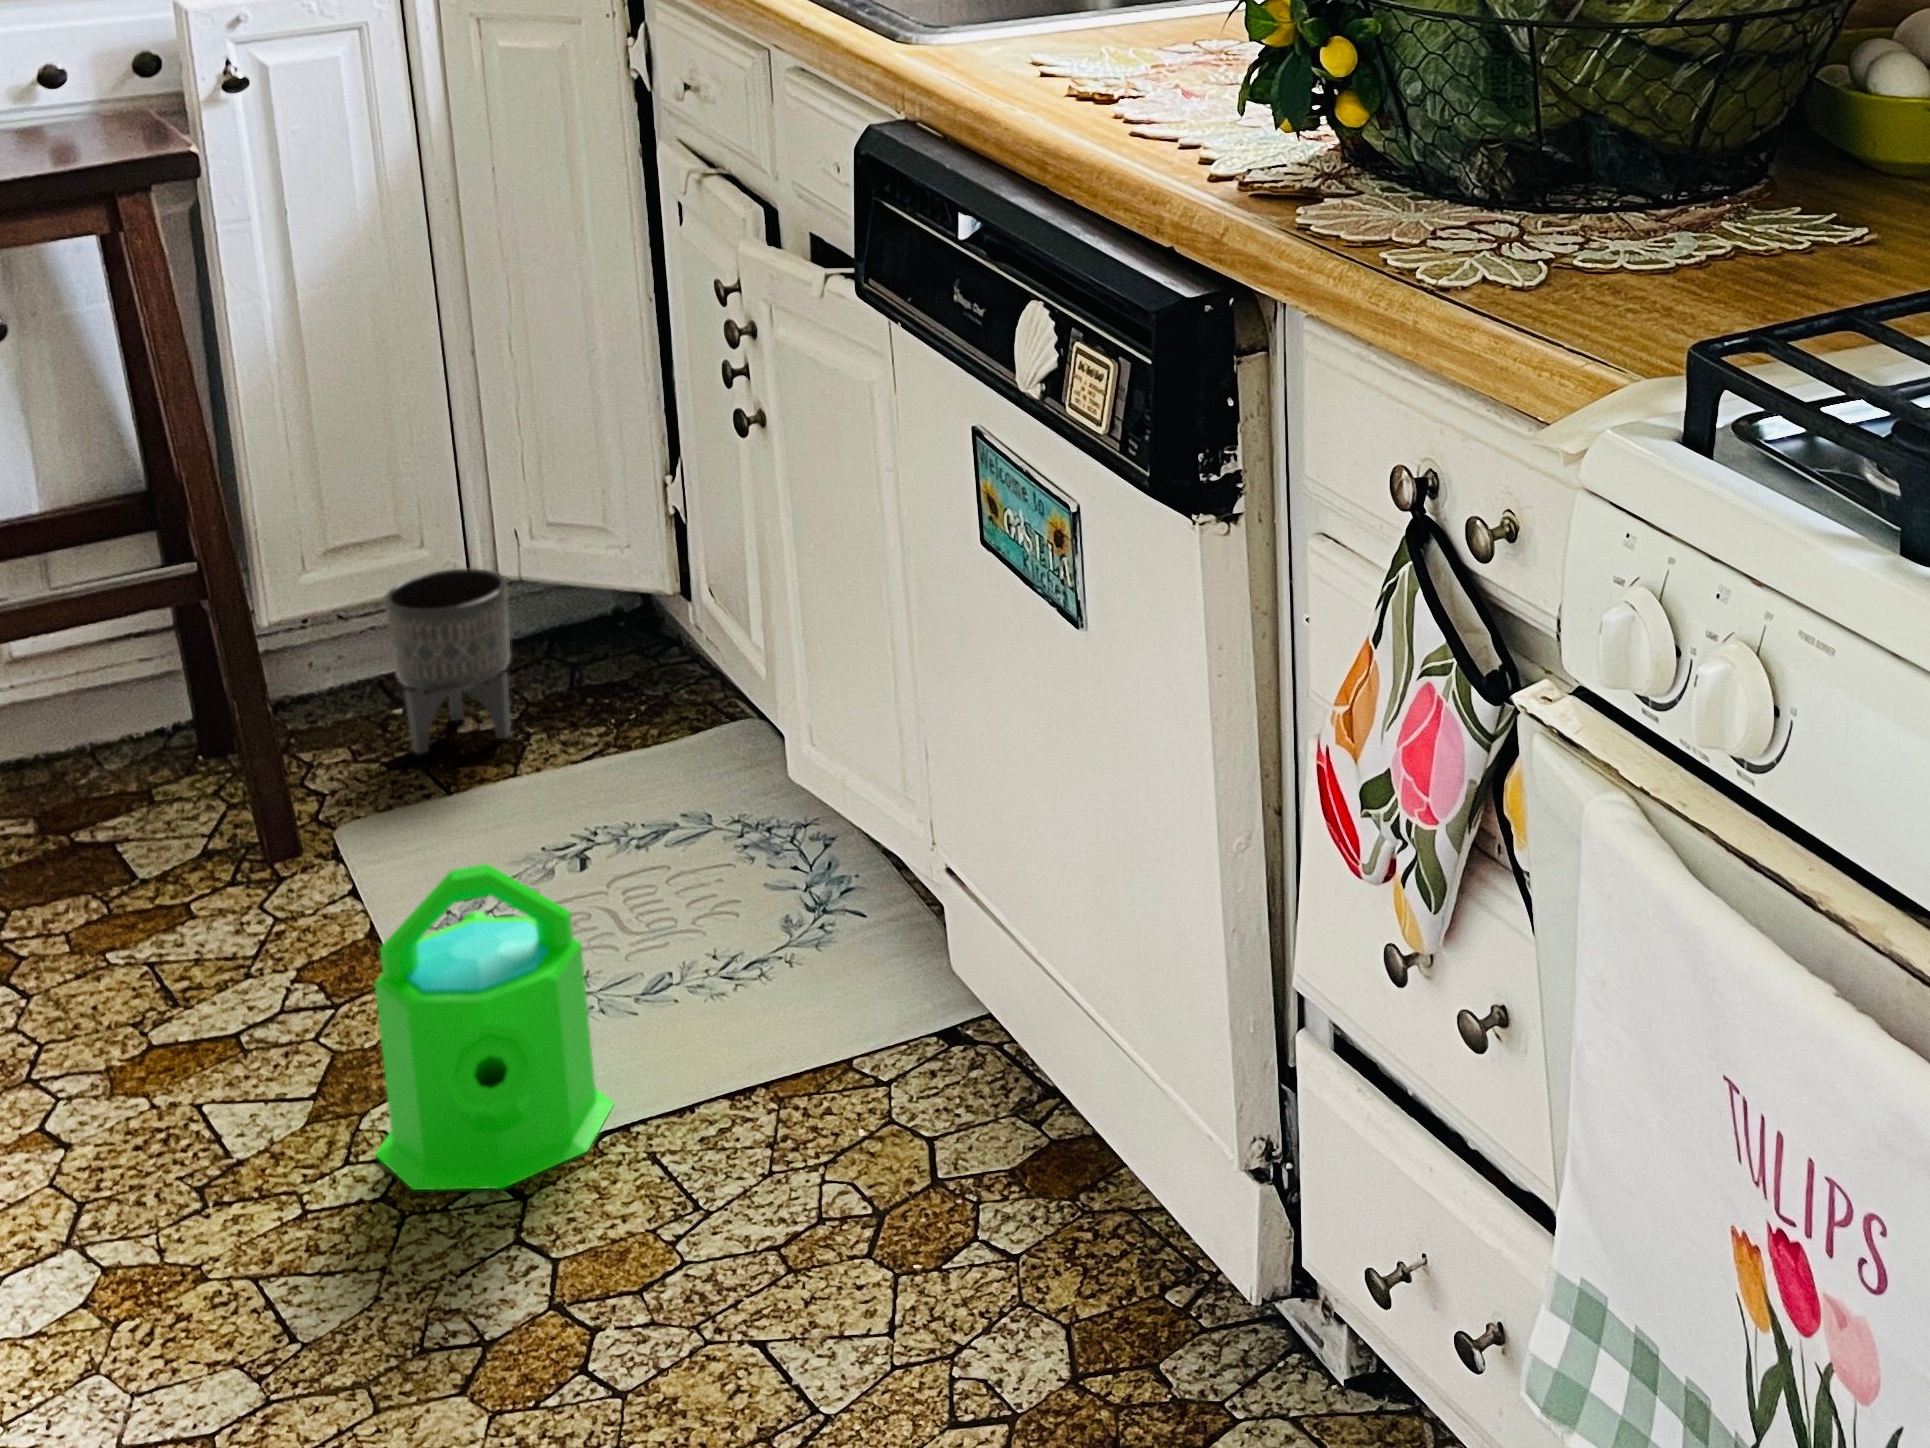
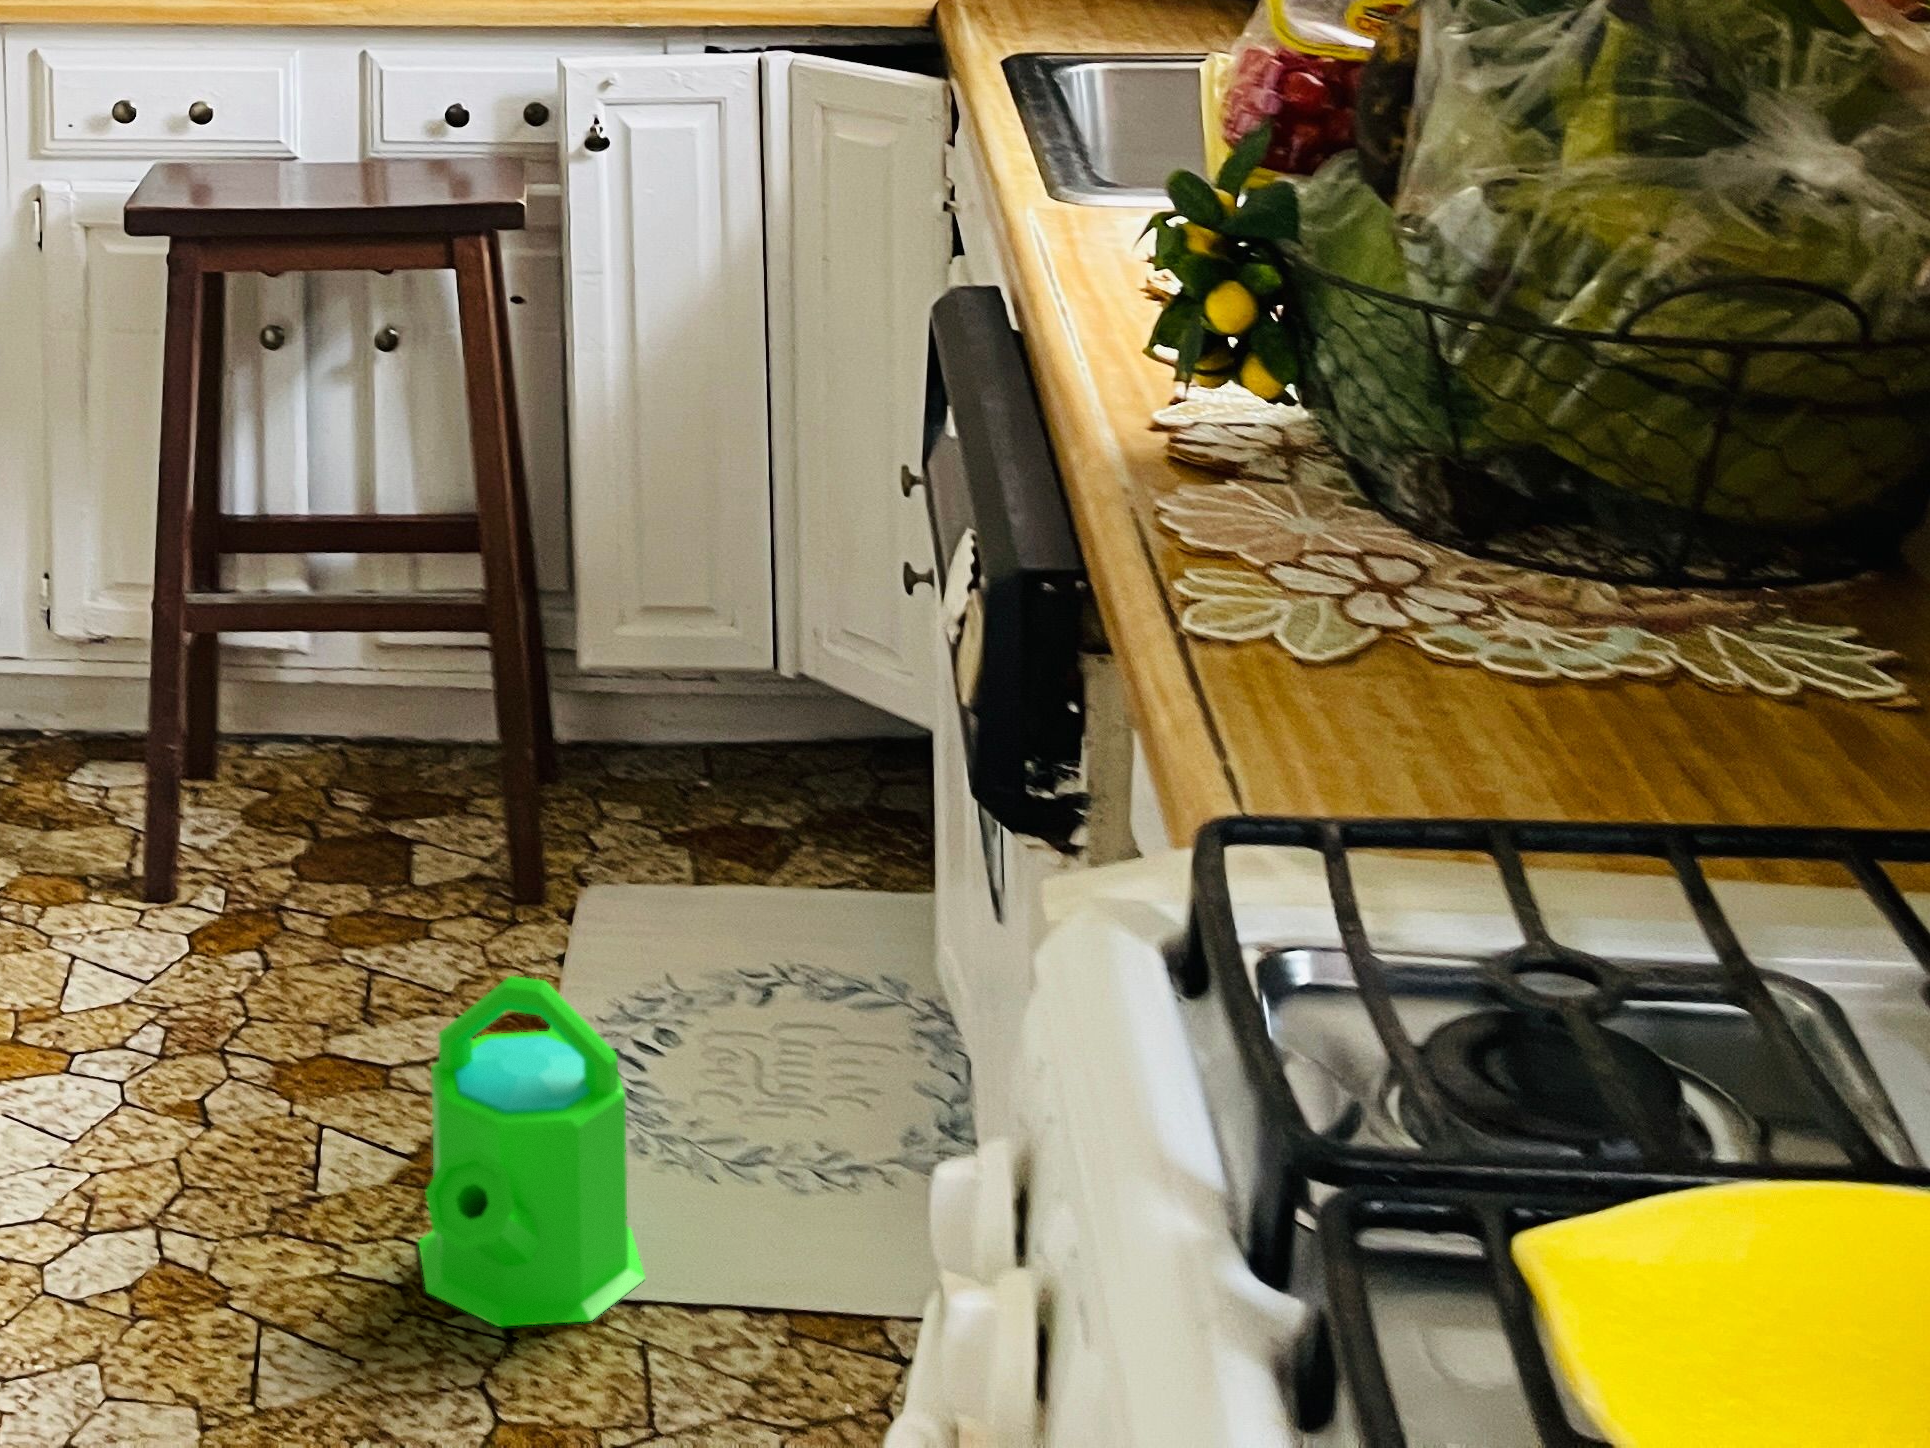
planter: present [385,569,511,754] -> none [680,658,798,848]

